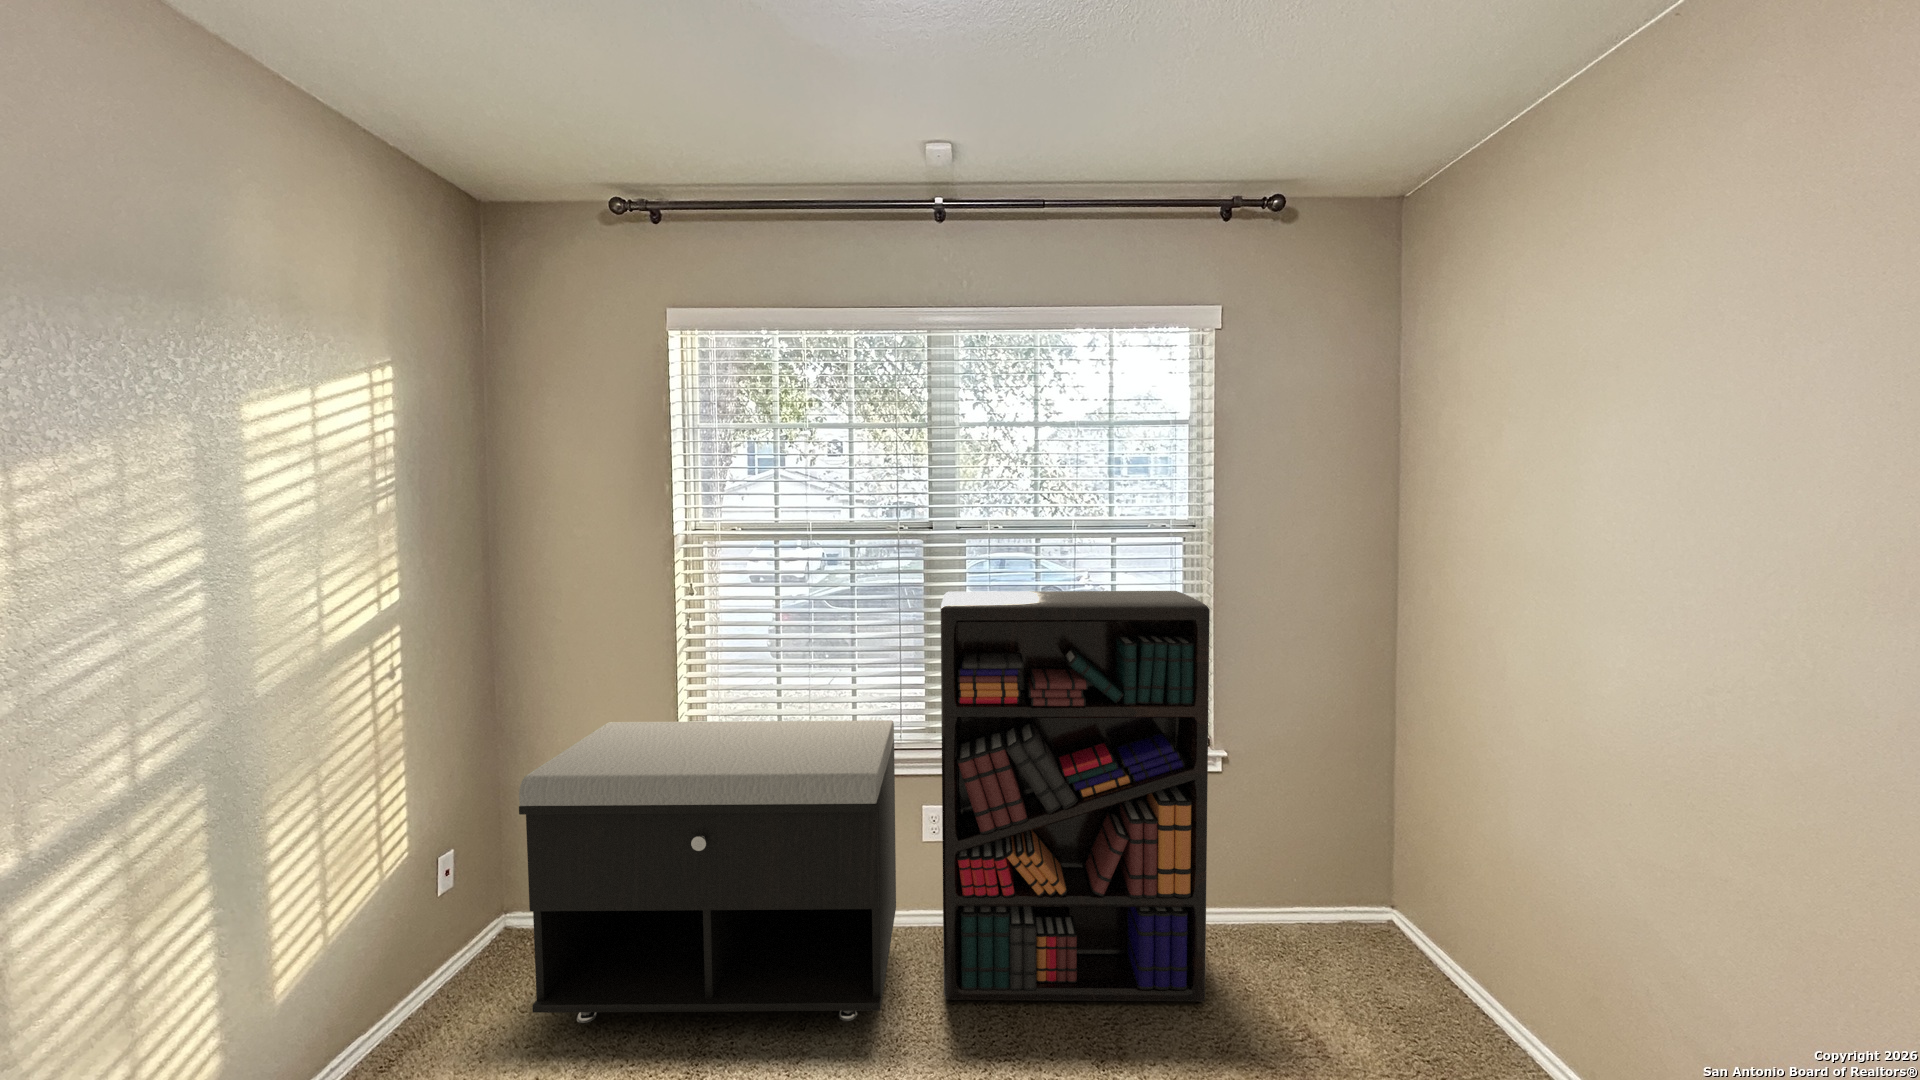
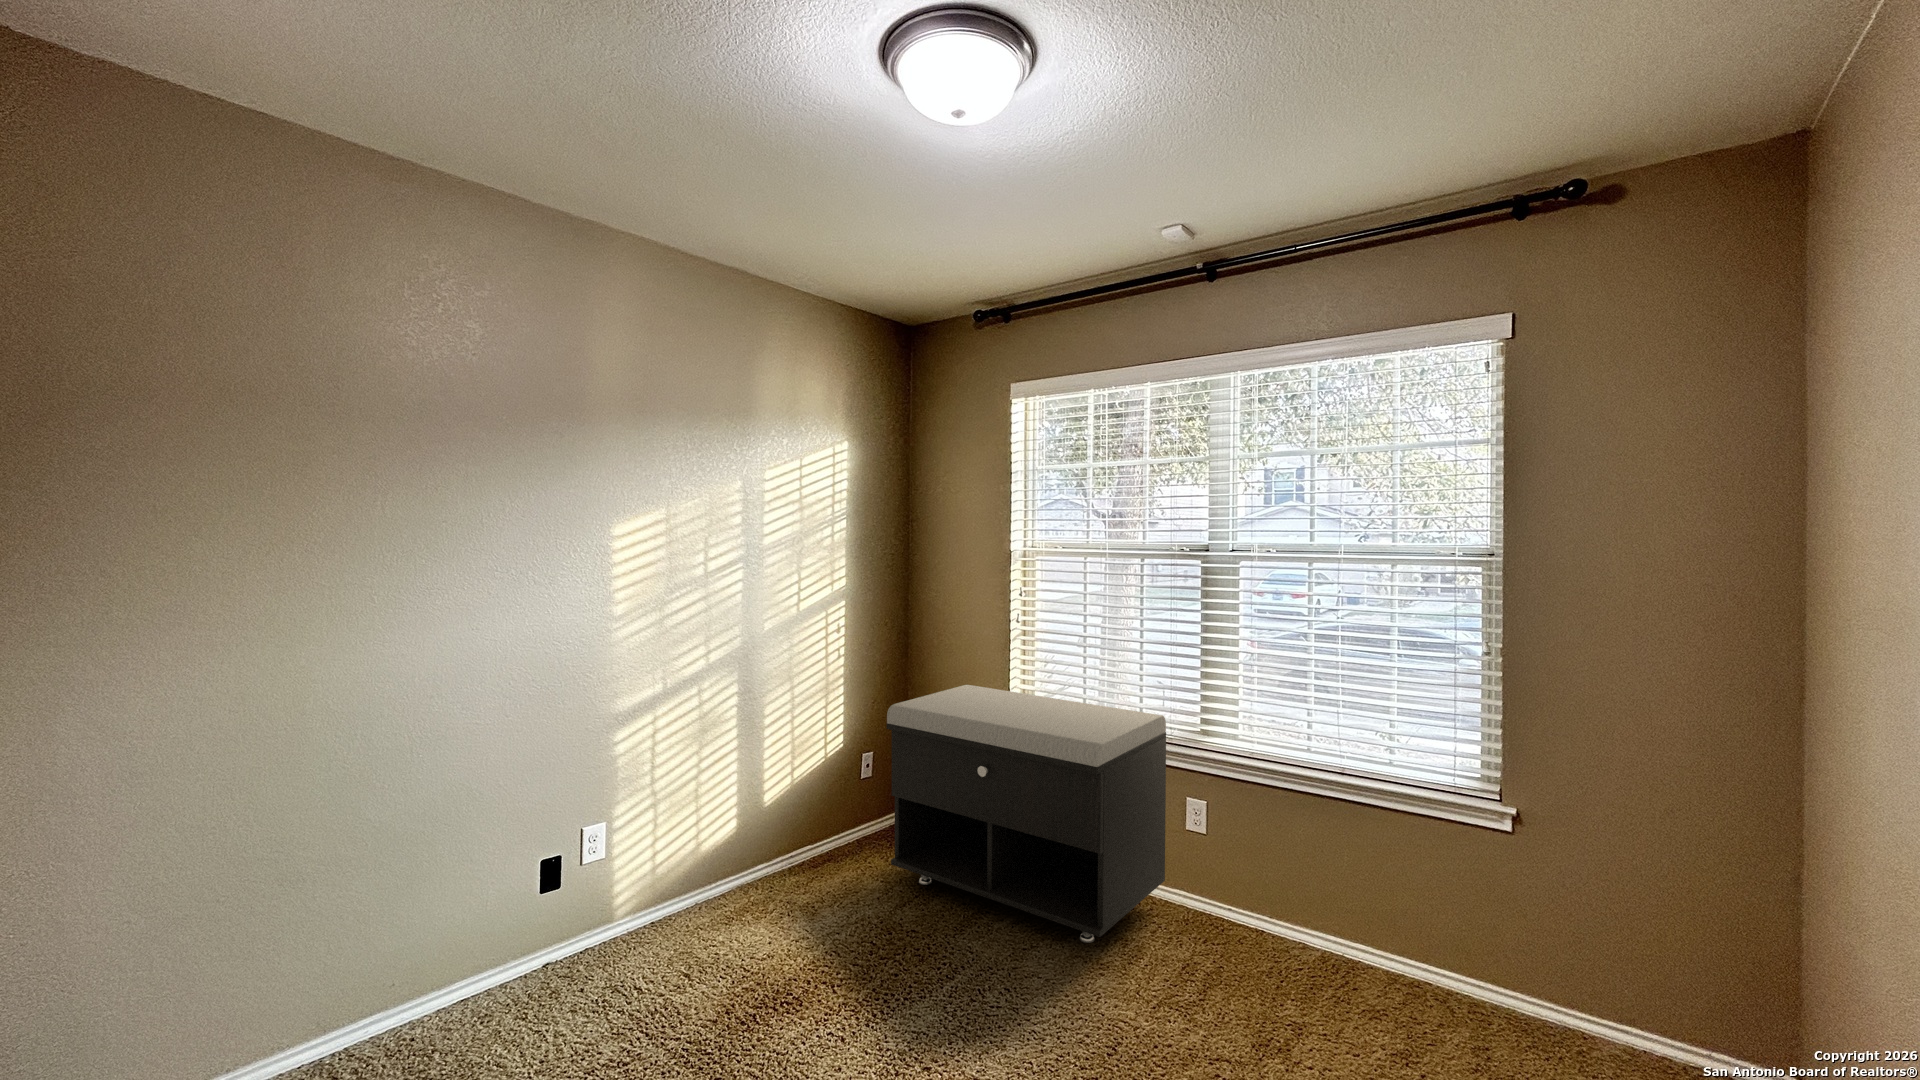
bookshelf: present [941,591,1210,1001] -> none [1167,608,1448,1044]

